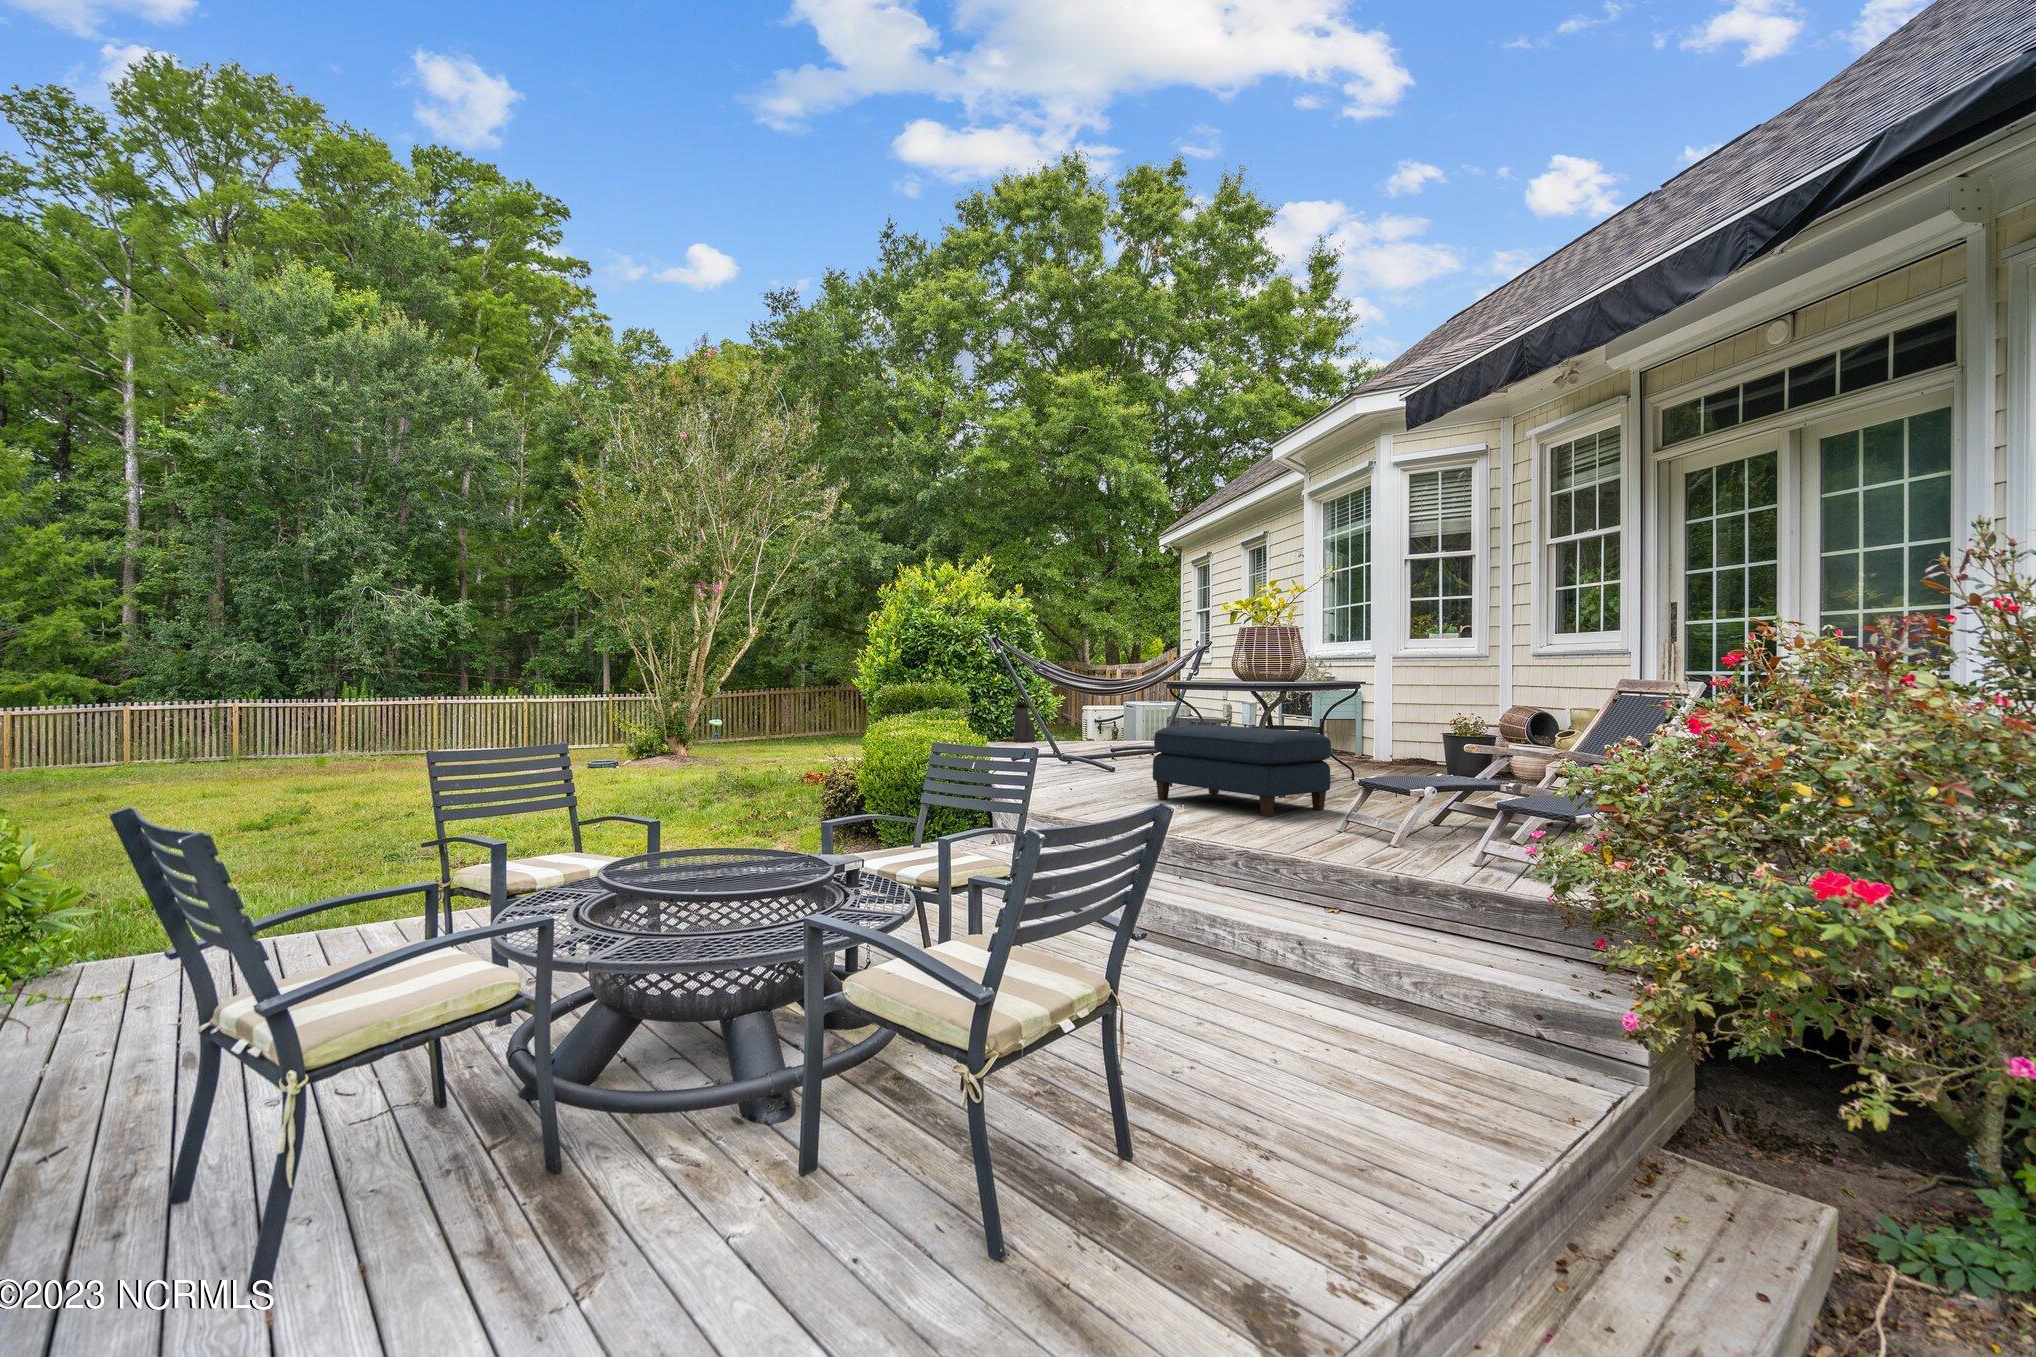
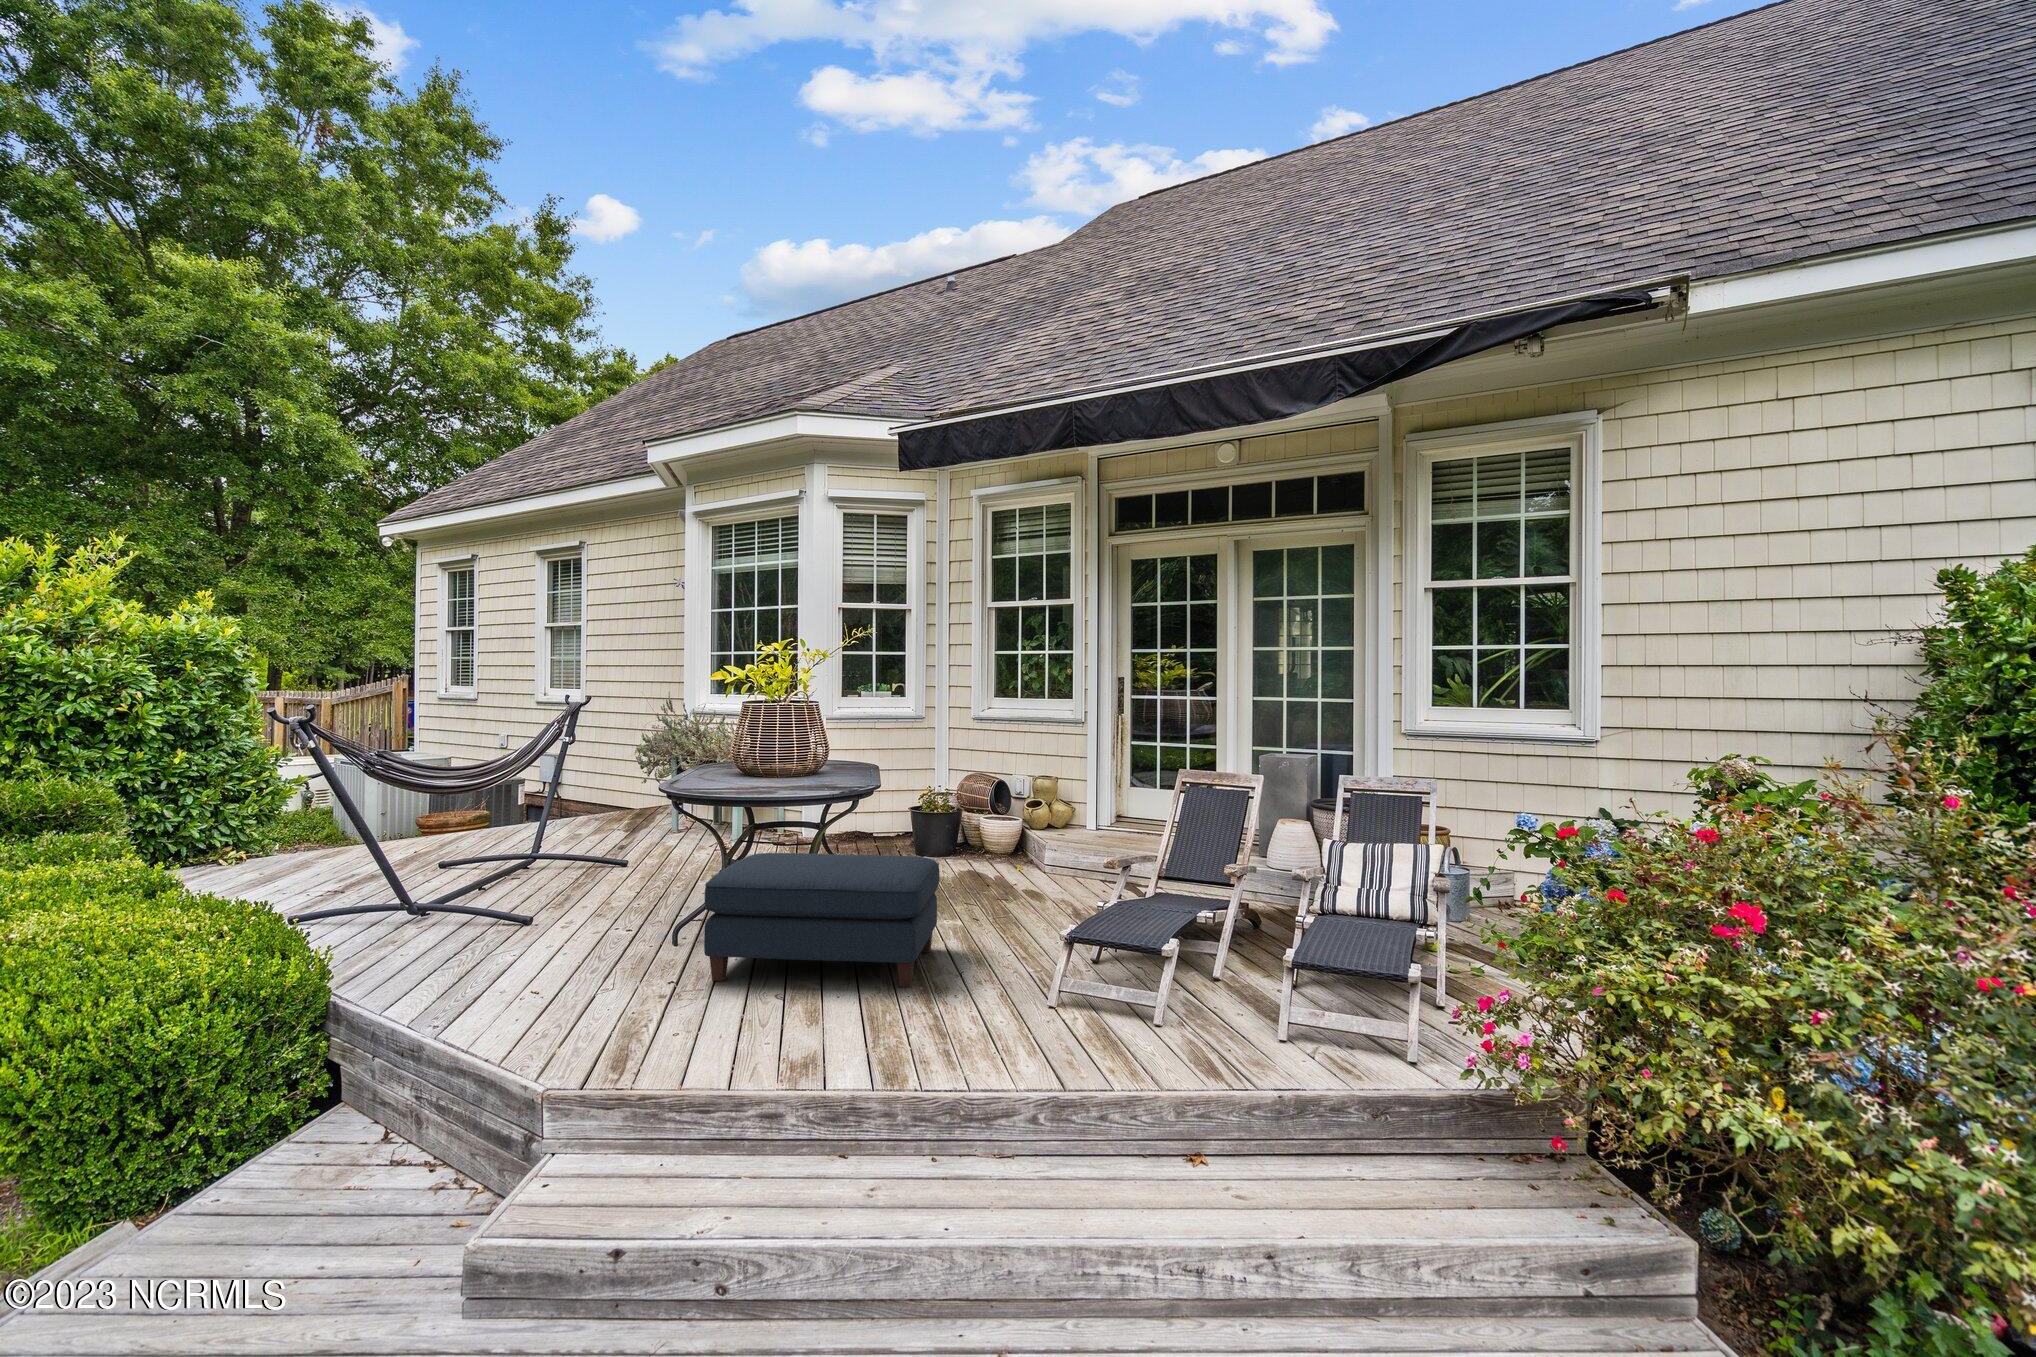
watering can: present [1012,697,1036,742] -> none [211,782,270,861]

